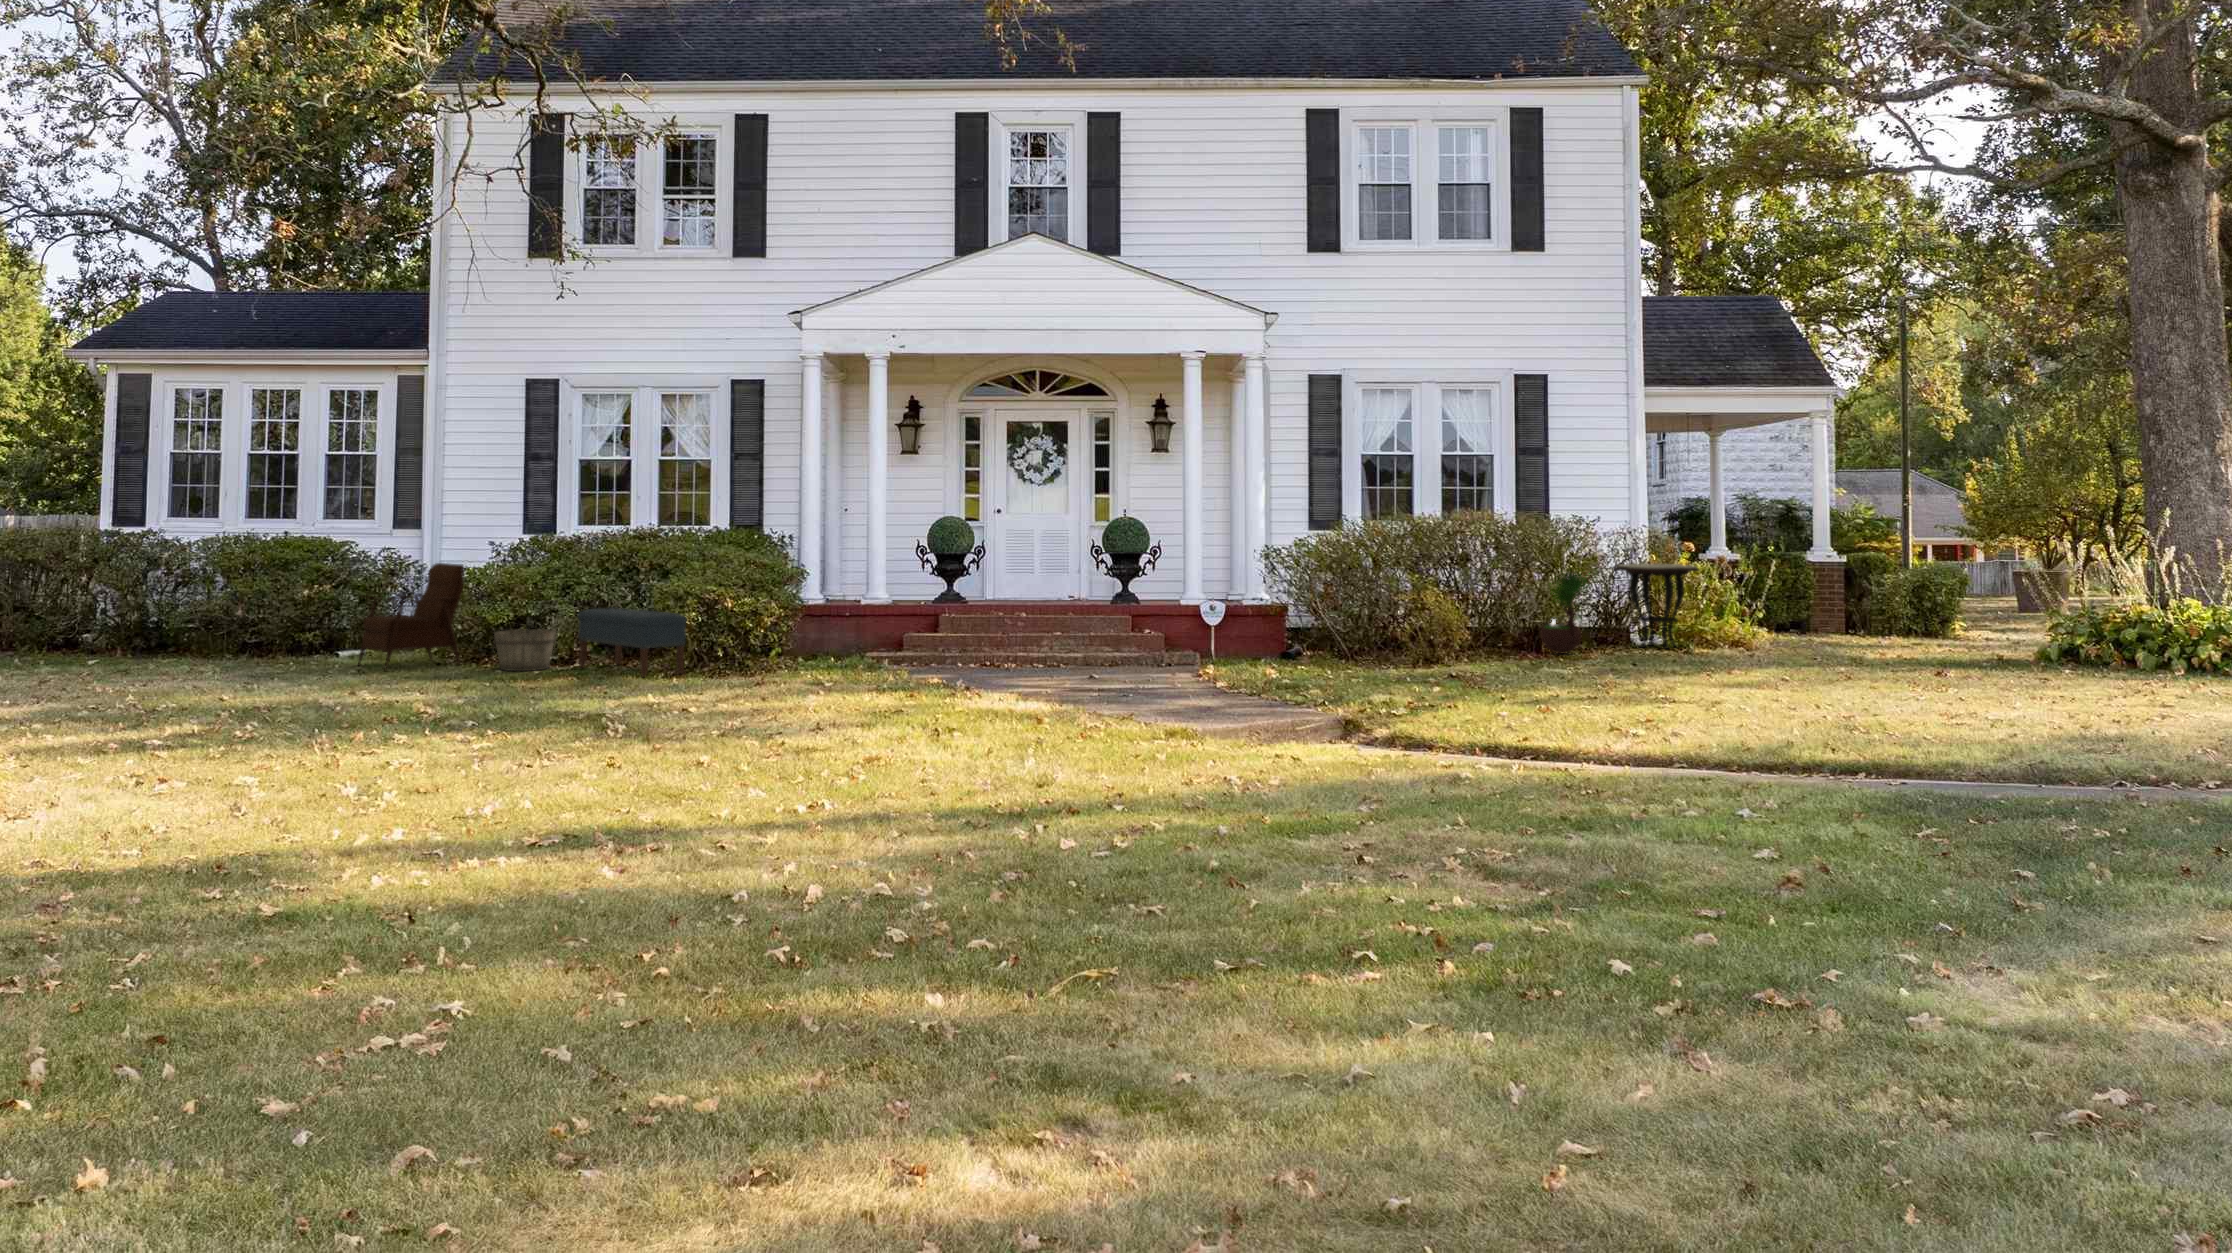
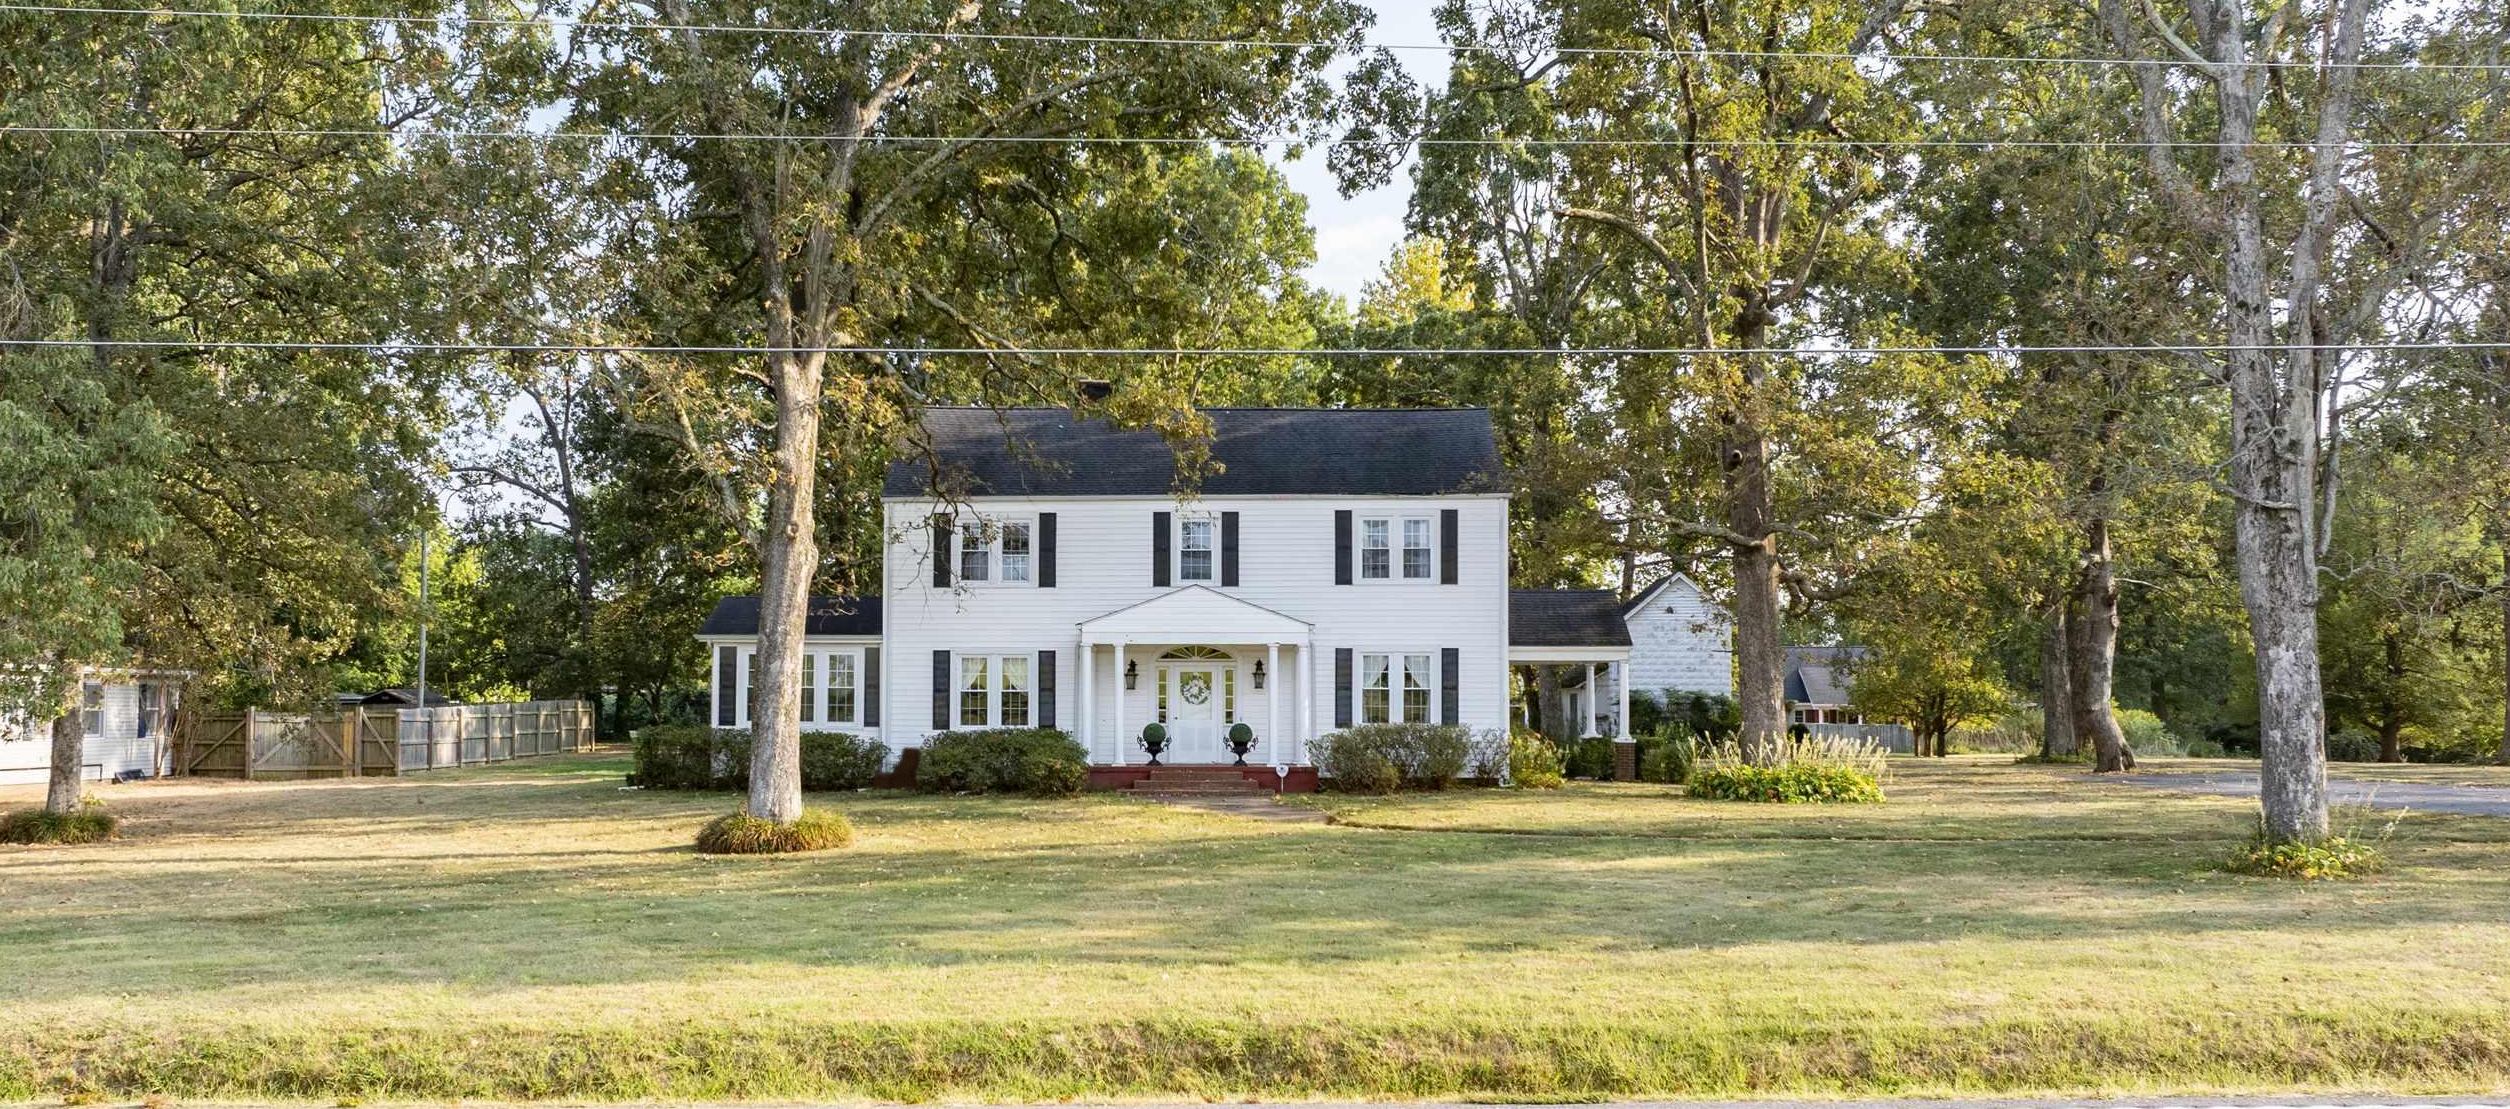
side table: present [1614,564,1700,649] -> none [1488,749,1529,793]
potted tree: present [1541,571,1590,654] -> none [1446,749,1471,794]
bench: present [578,608,687,677] -> none [977,769,1032,801]
wooden bucket: present [493,624,556,671] -> none [938,774,967,799]

